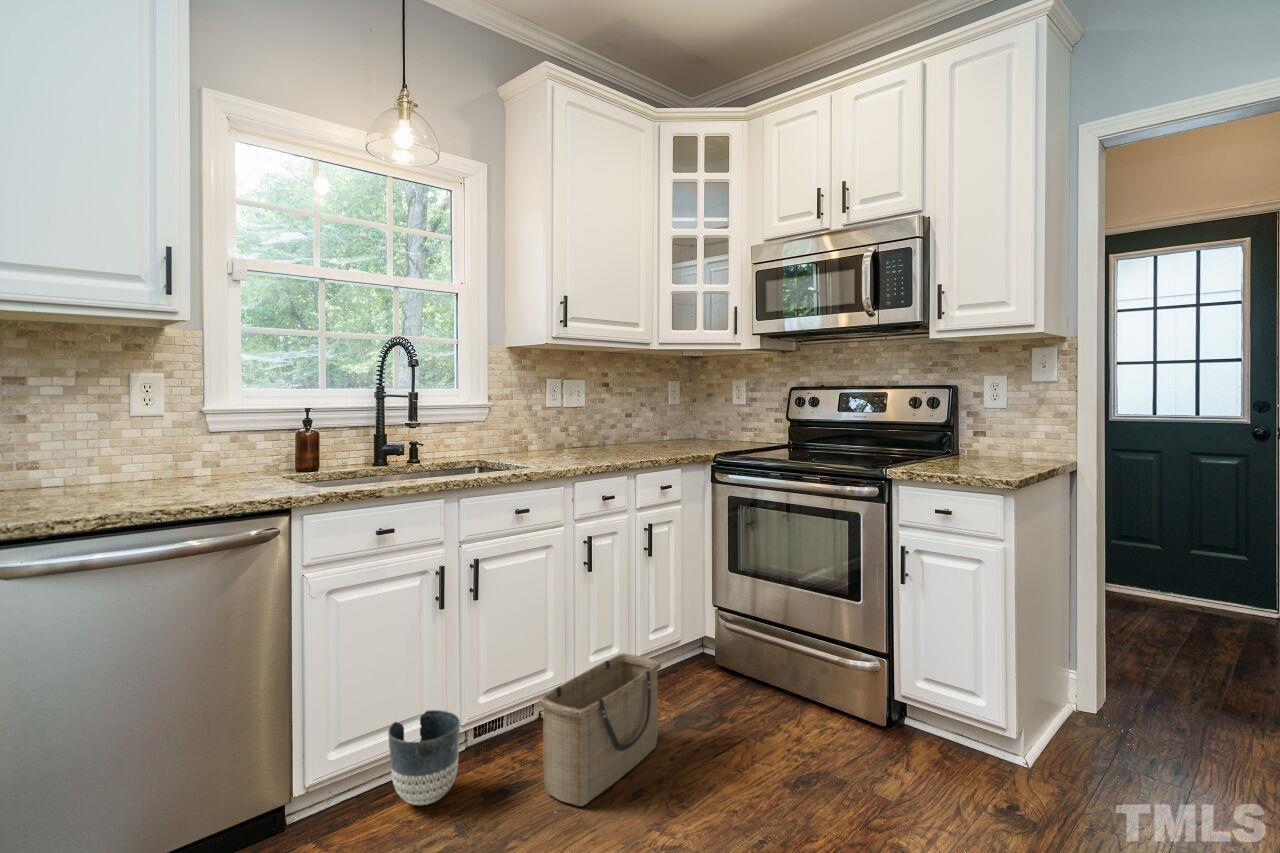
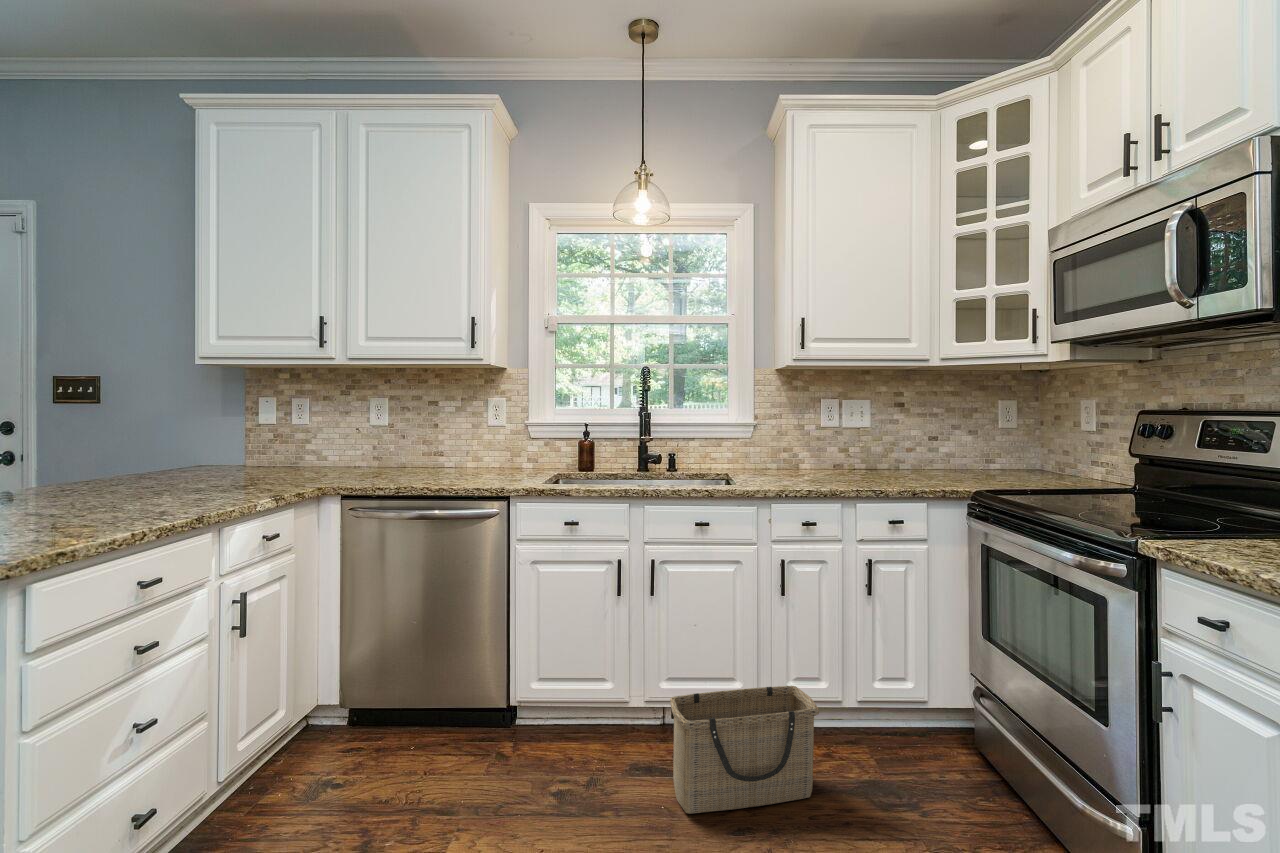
planter: present [388,710,460,805] -> none [572,674,627,751]

